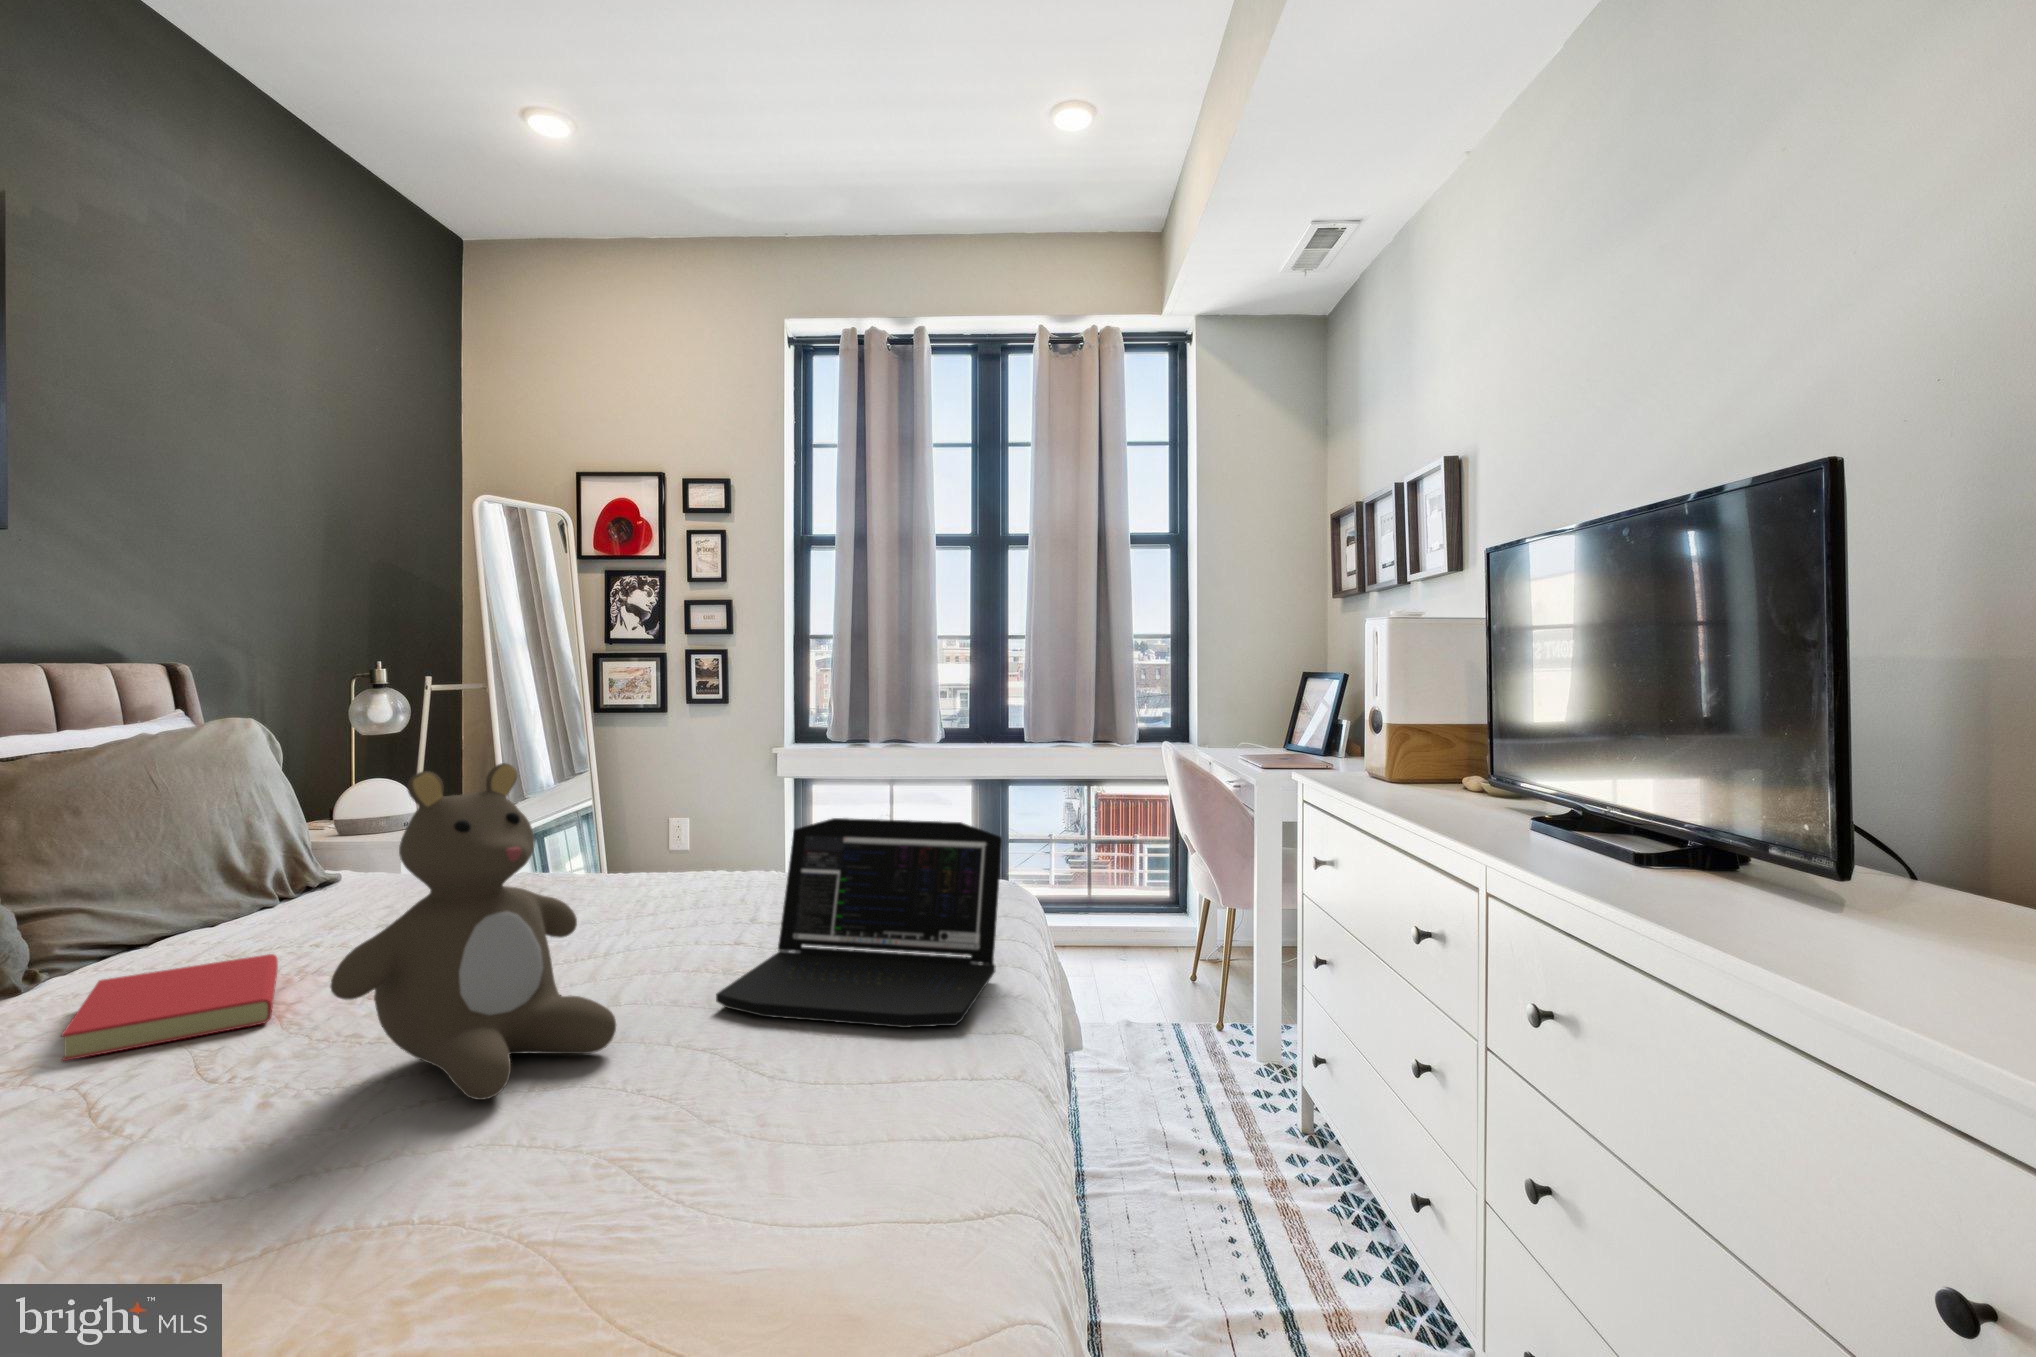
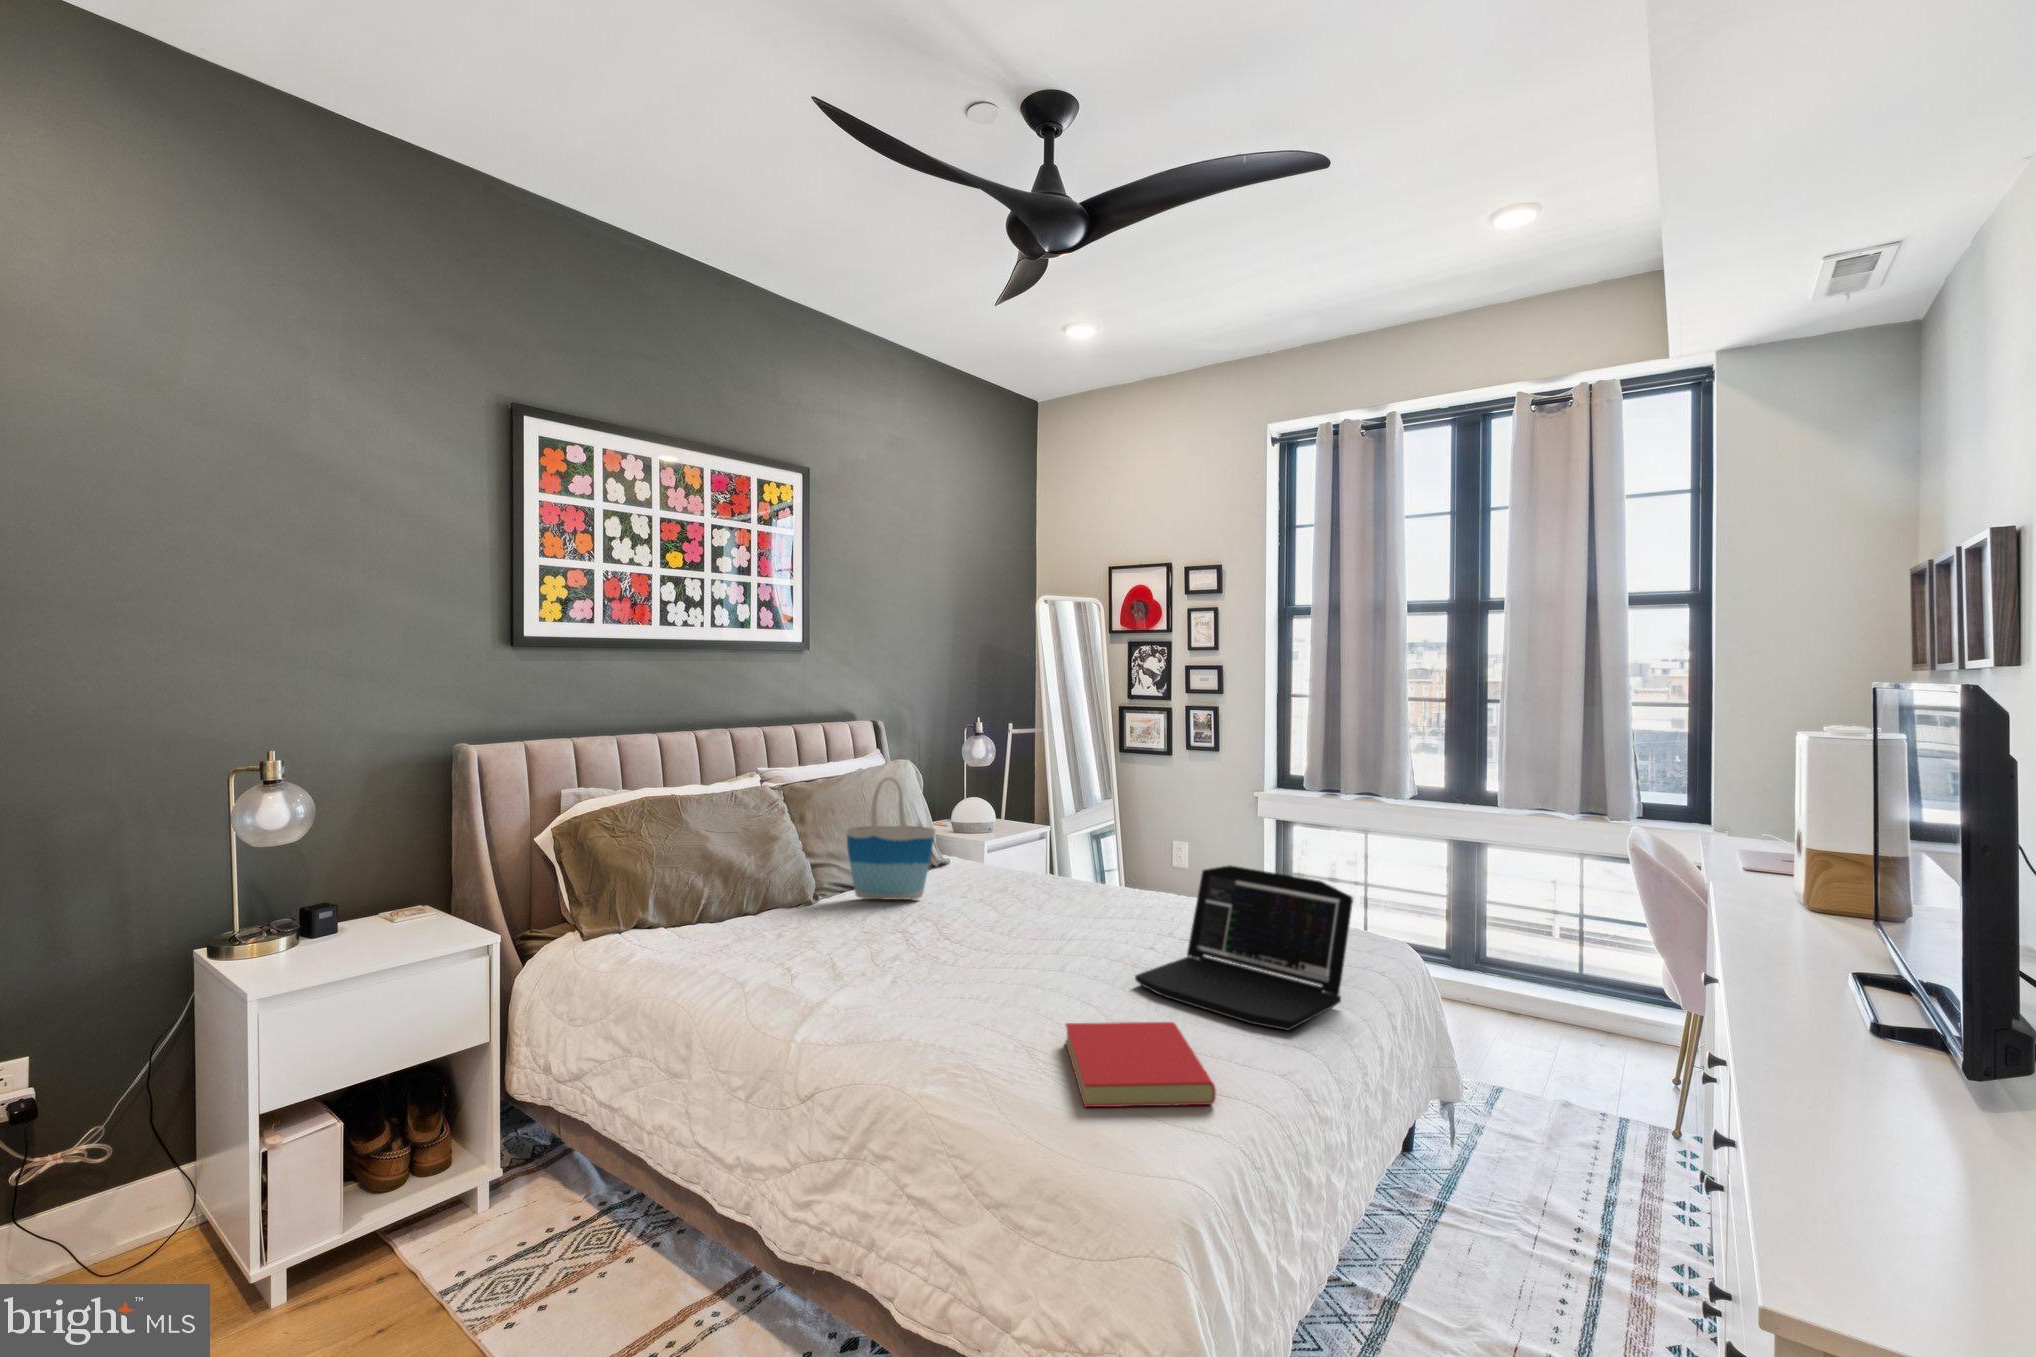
tote bag: none [112,740,317,960] -> present [847,777,935,900]
teddy bear: present [330,763,616,1100] -> none [930,811,1070,1005]
book: present [61,954,278,1061] -> present [1066,1022,1216,1107]

